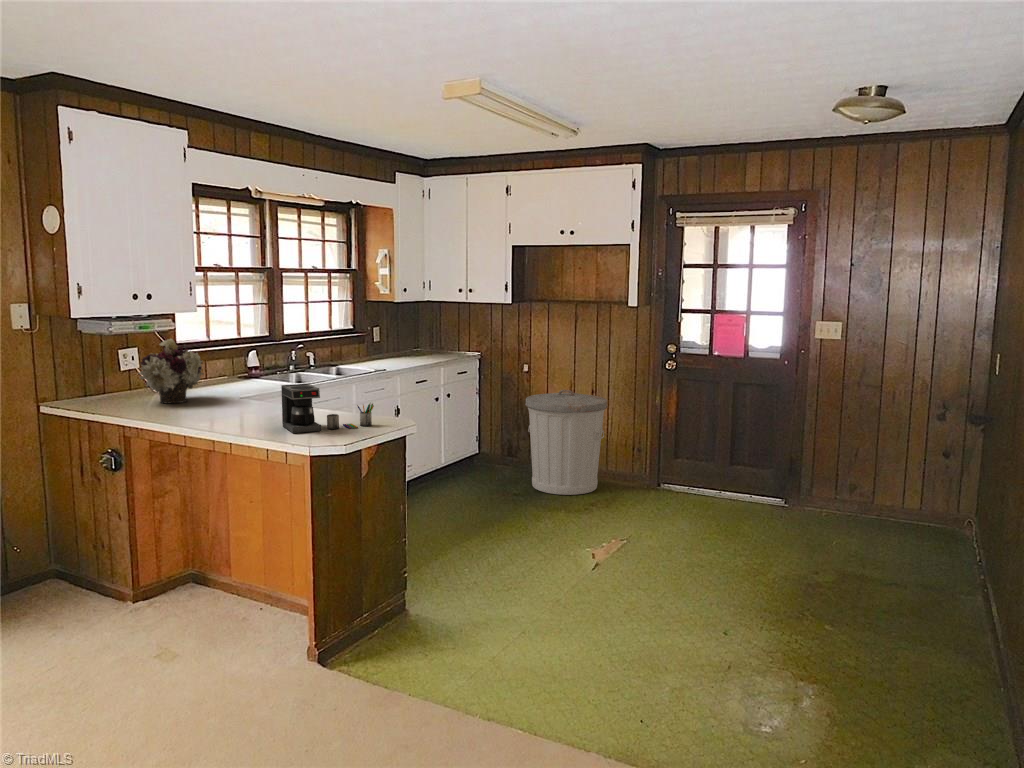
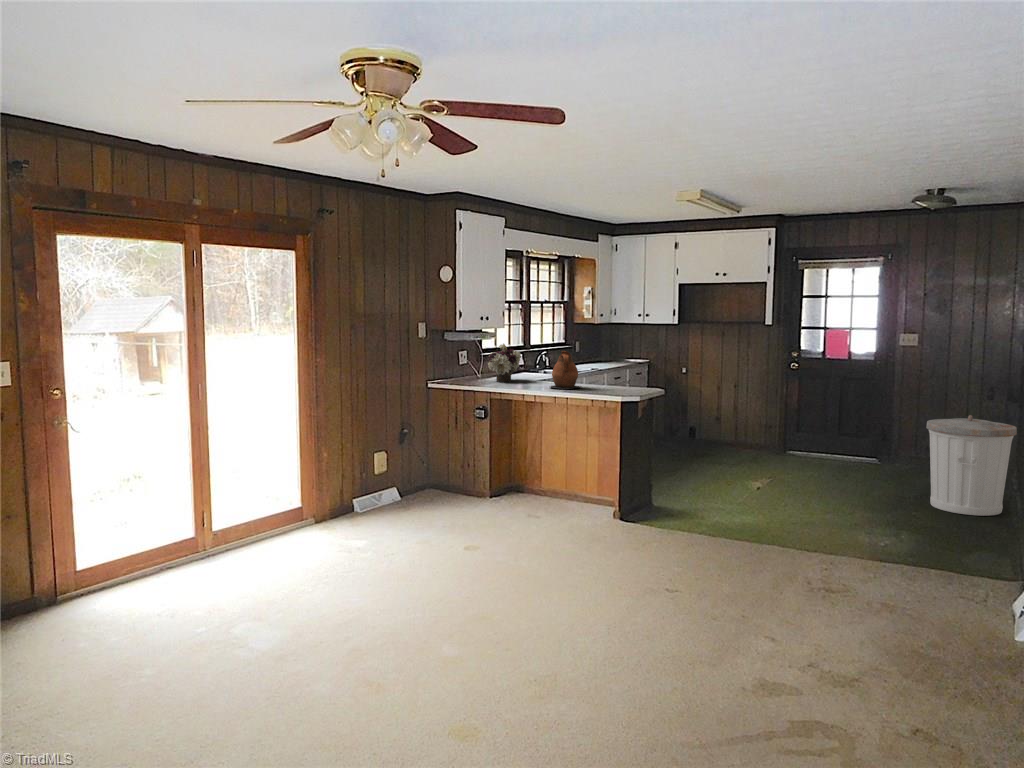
ceramic pitcher: none [211,357,276,424] -> present [551,351,582,389]
coffee maker: present [281,384,374,433] -> none [592,366,643,392]
trash can: present [525,390,608,495] -> present [926,415,1017,516]

